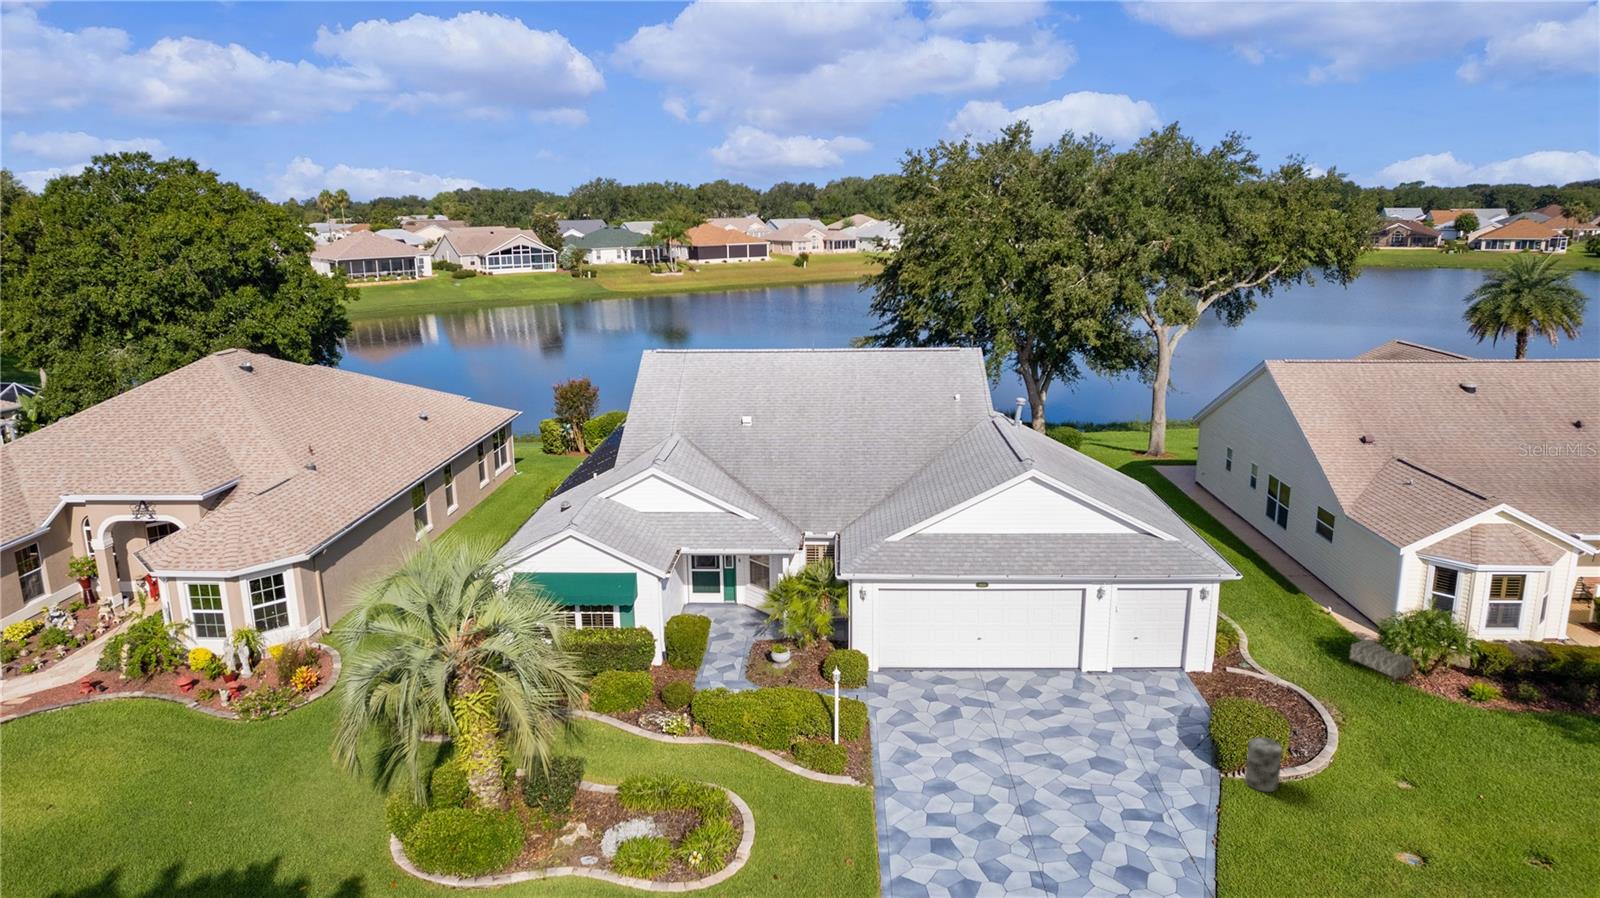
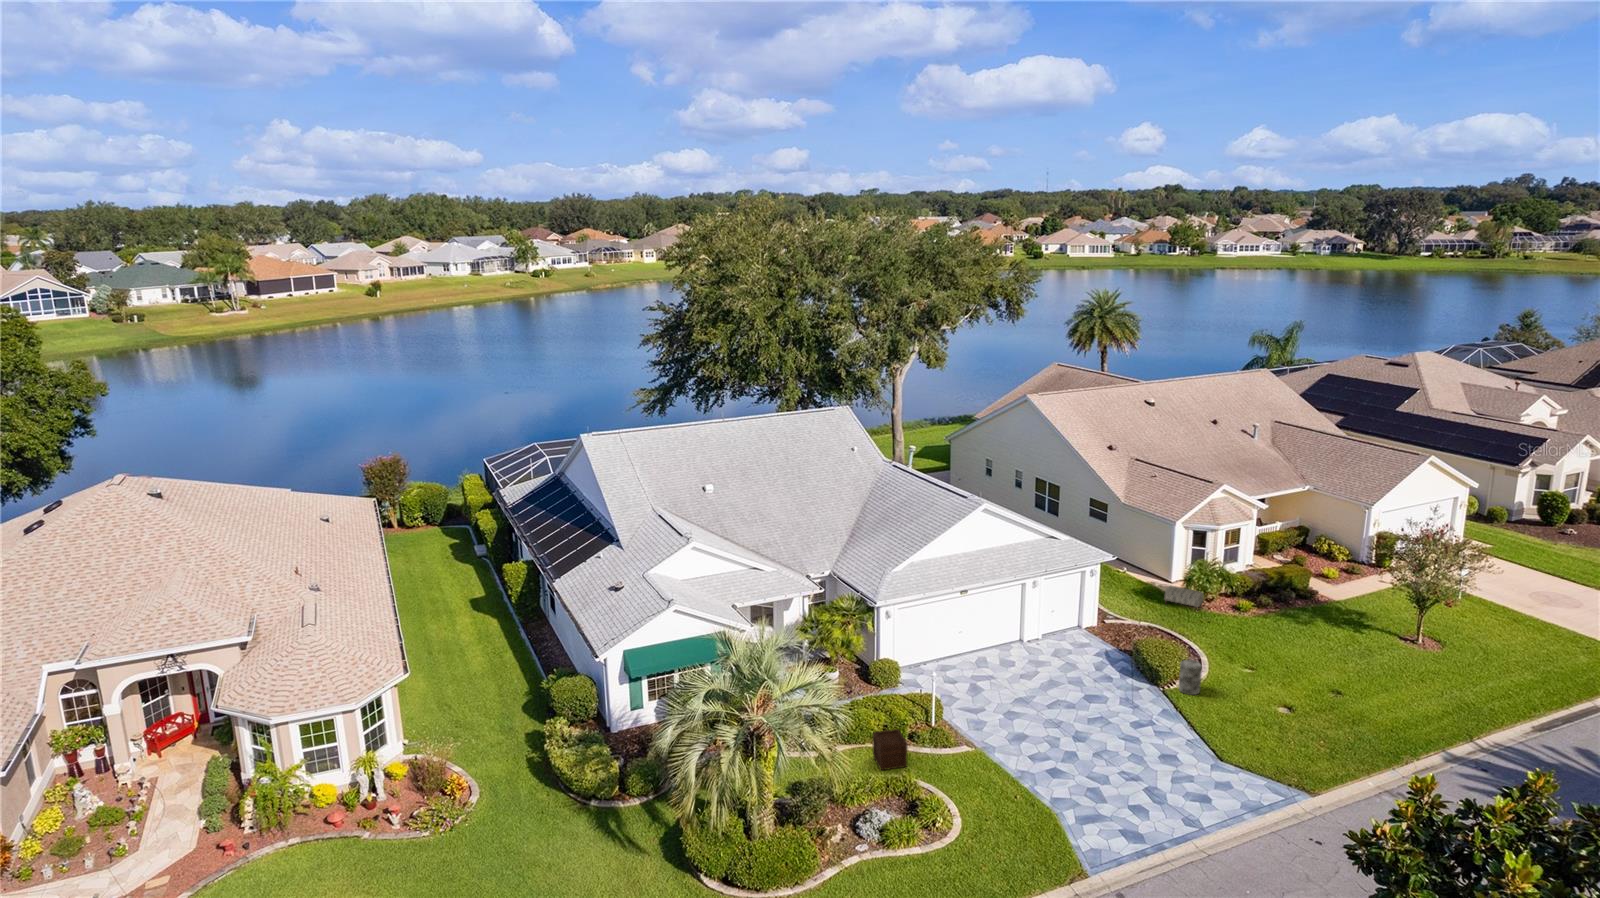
wooden crate: none [742,720,785,772] -> present [873,729,908,770]

